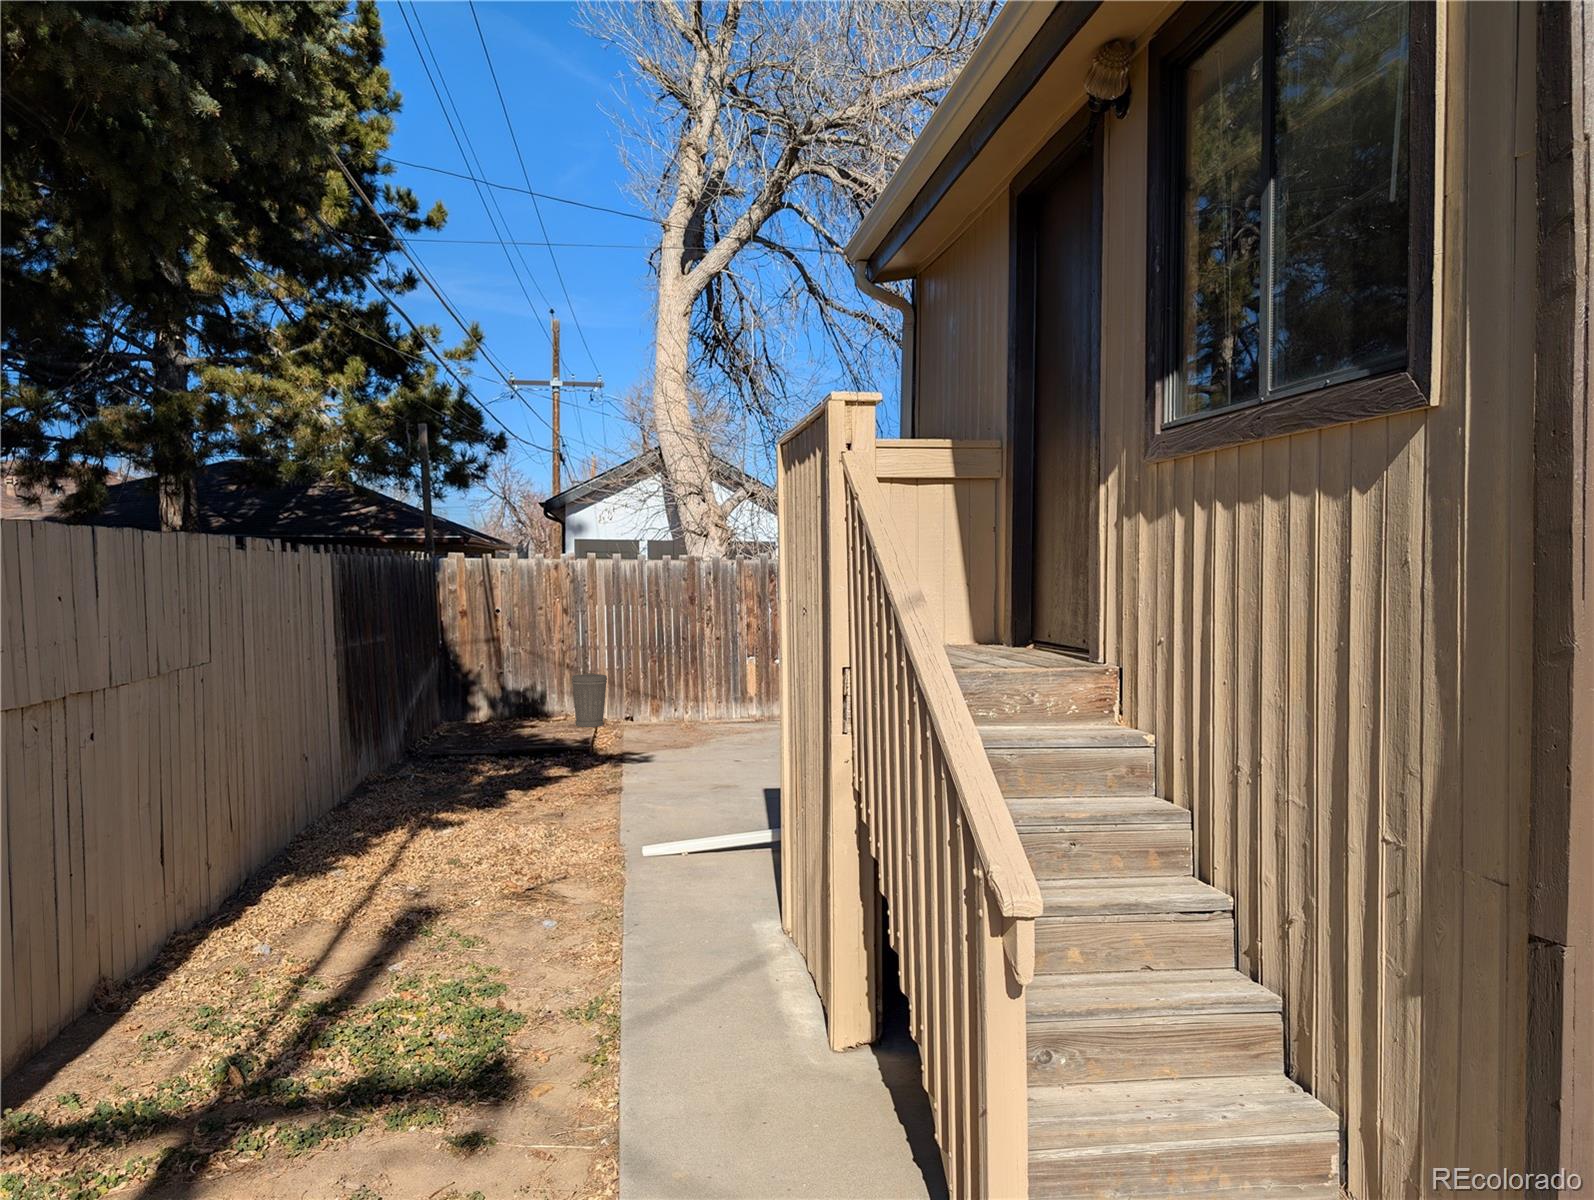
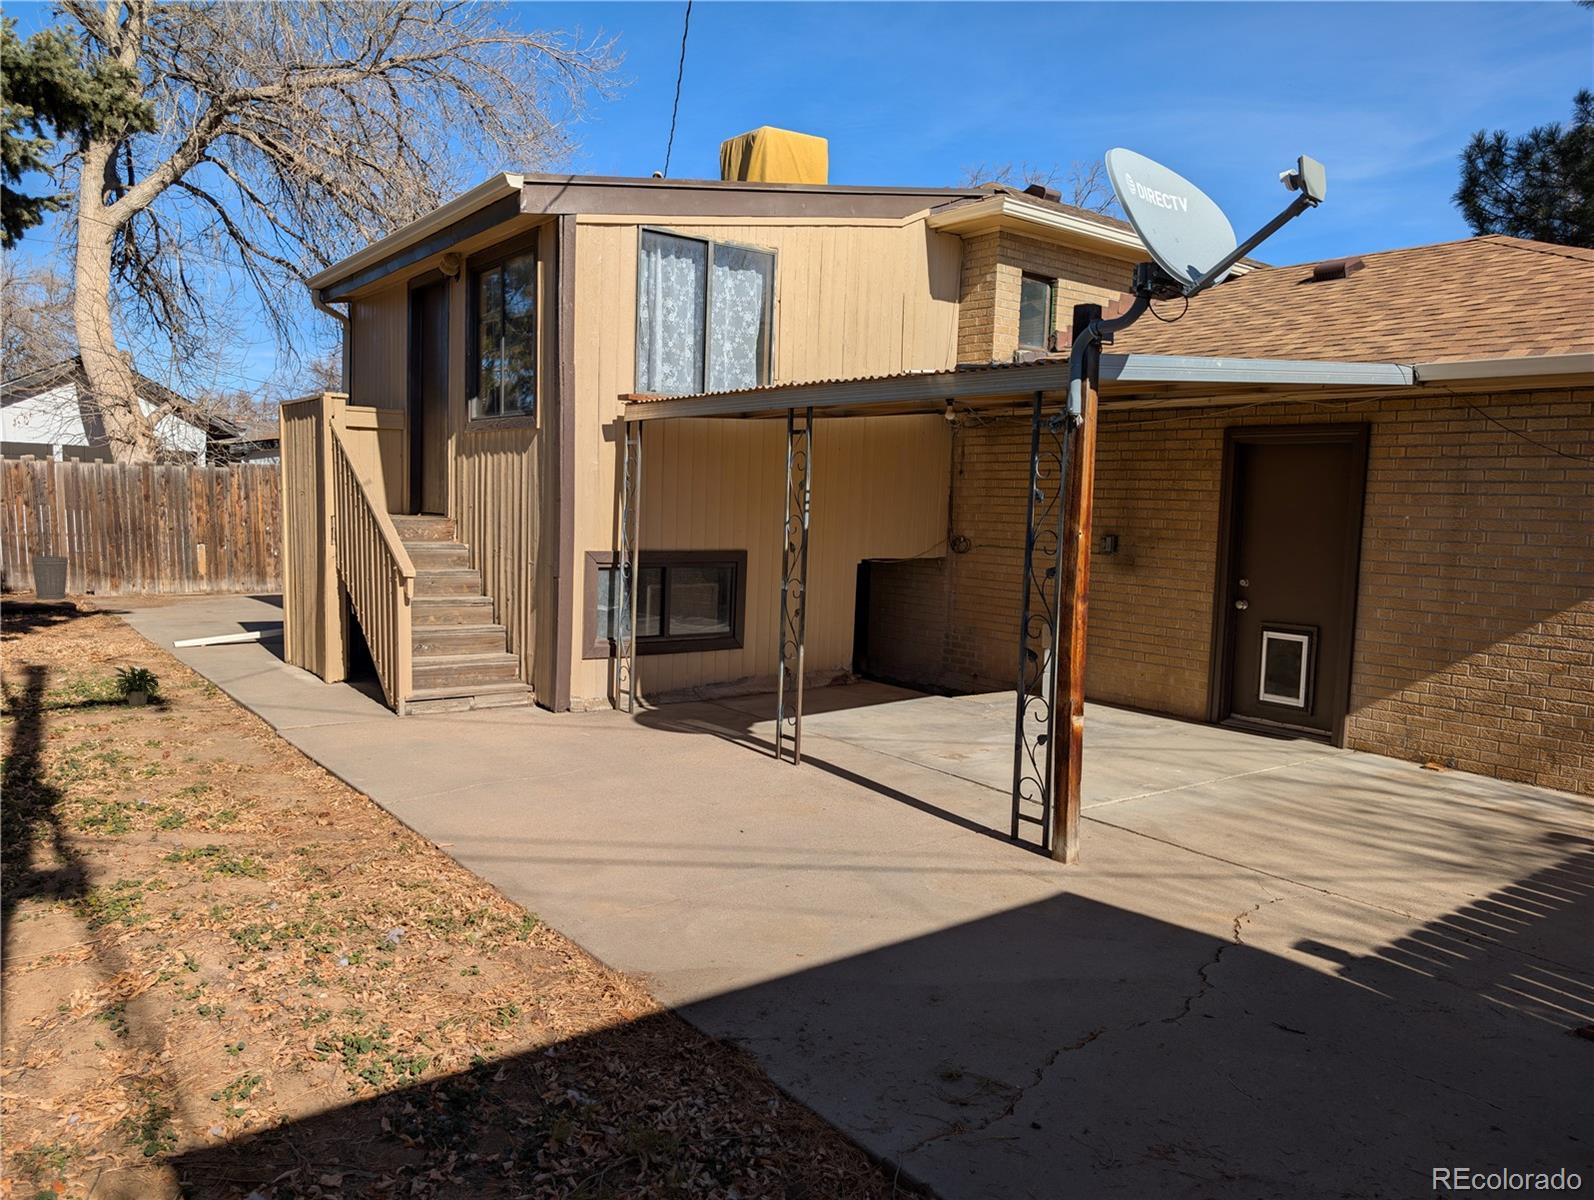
potted plant: none [400,998,488,1101] -> present [112,665,161,705]

